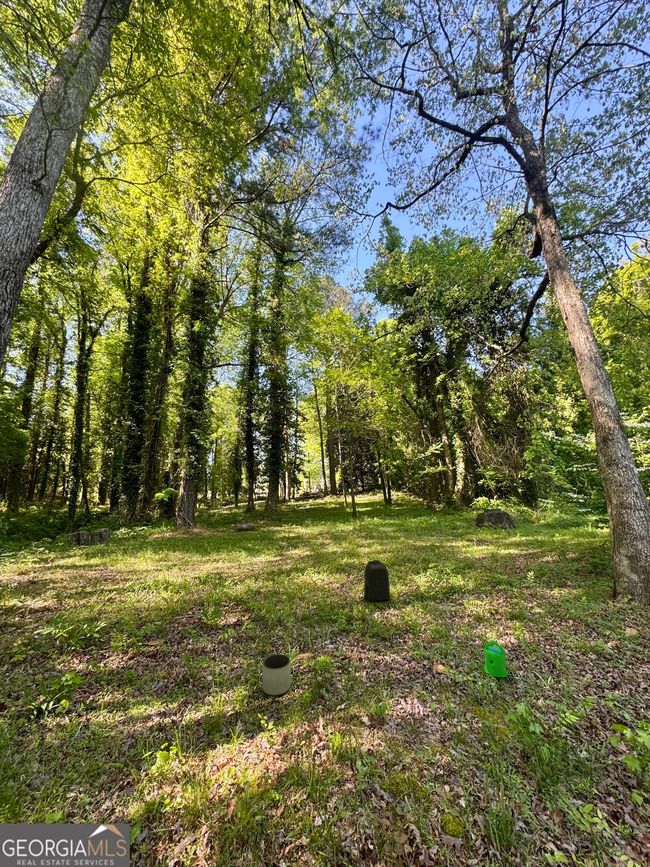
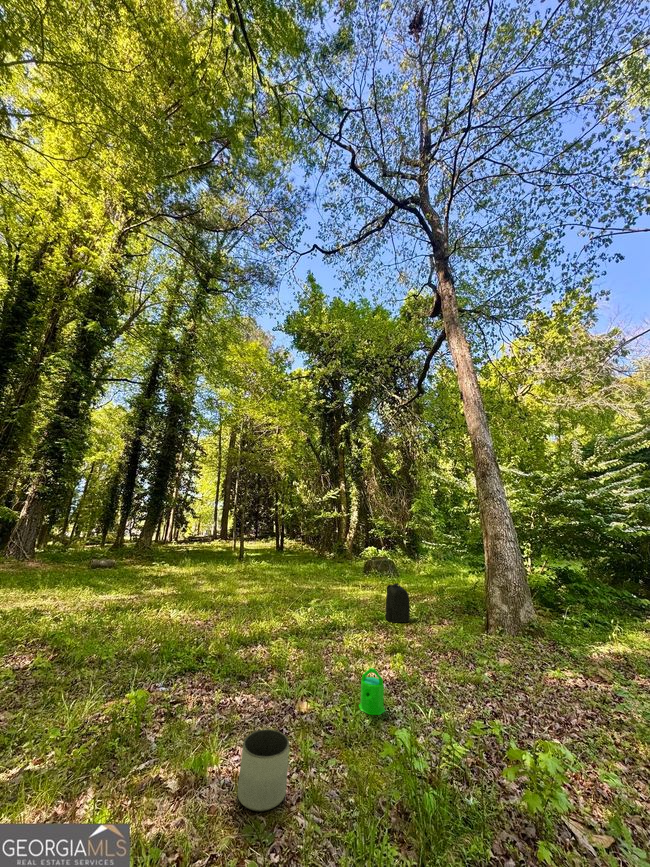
backpack: present [364,560,390,601] -> present [385,583,410,623]
planter: present [262,654,291,696] -> present [238,729,289,812]

